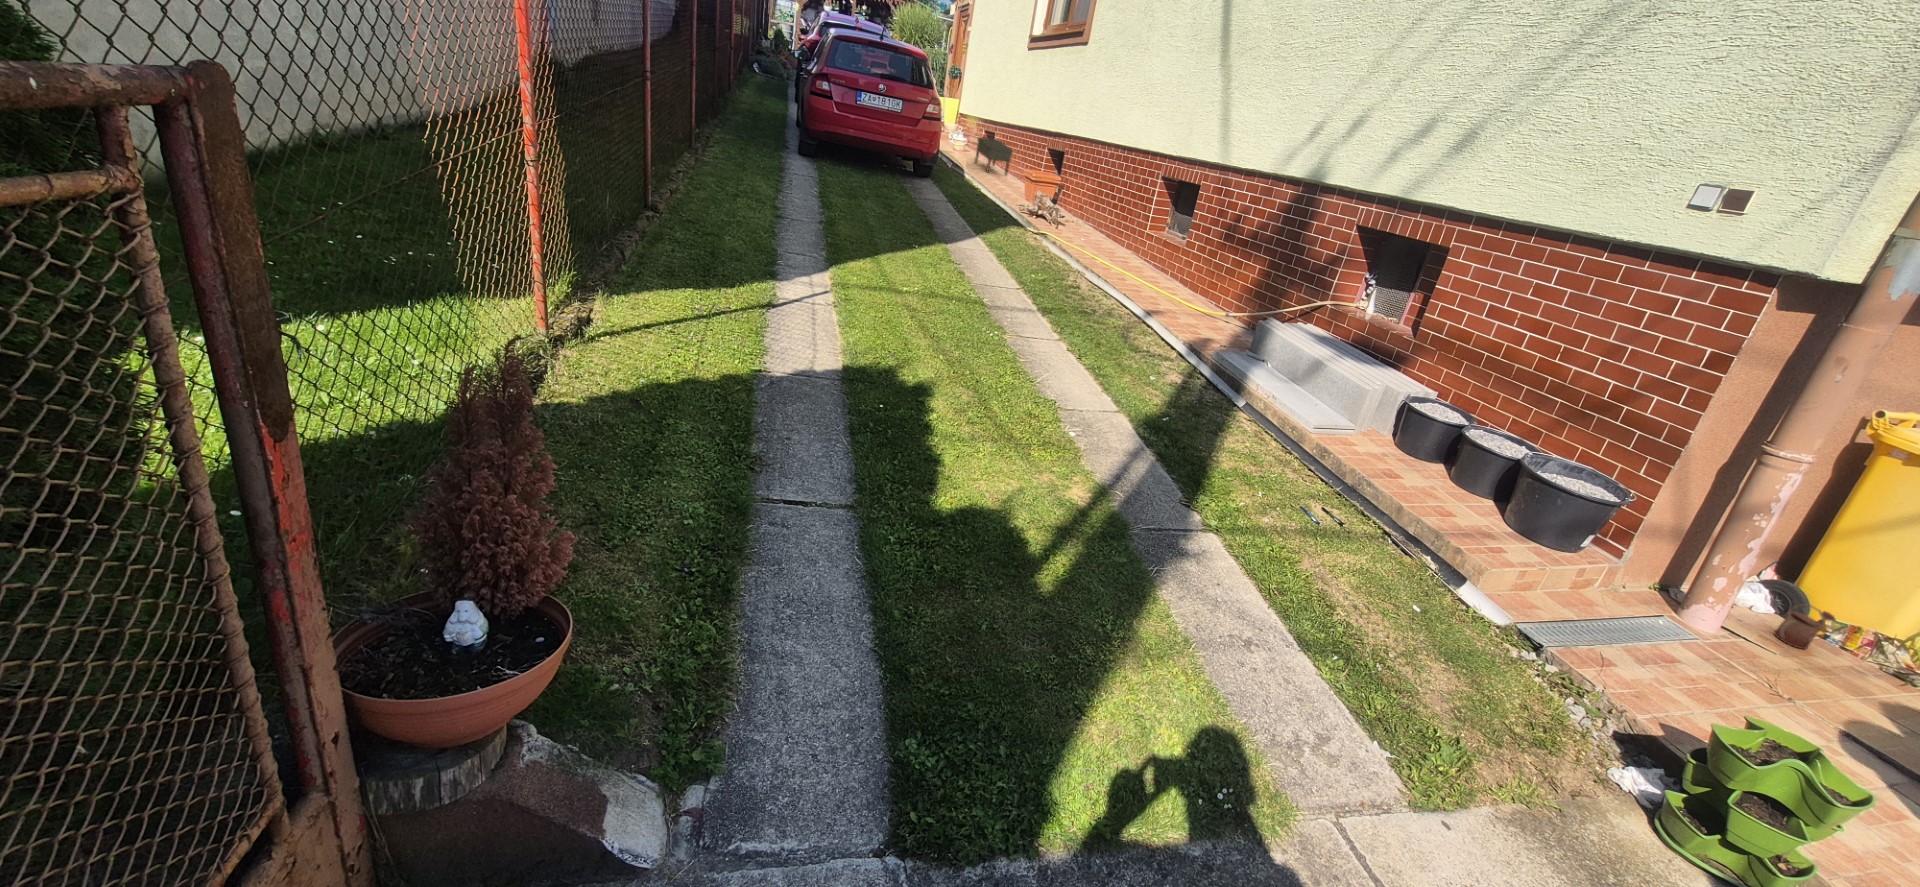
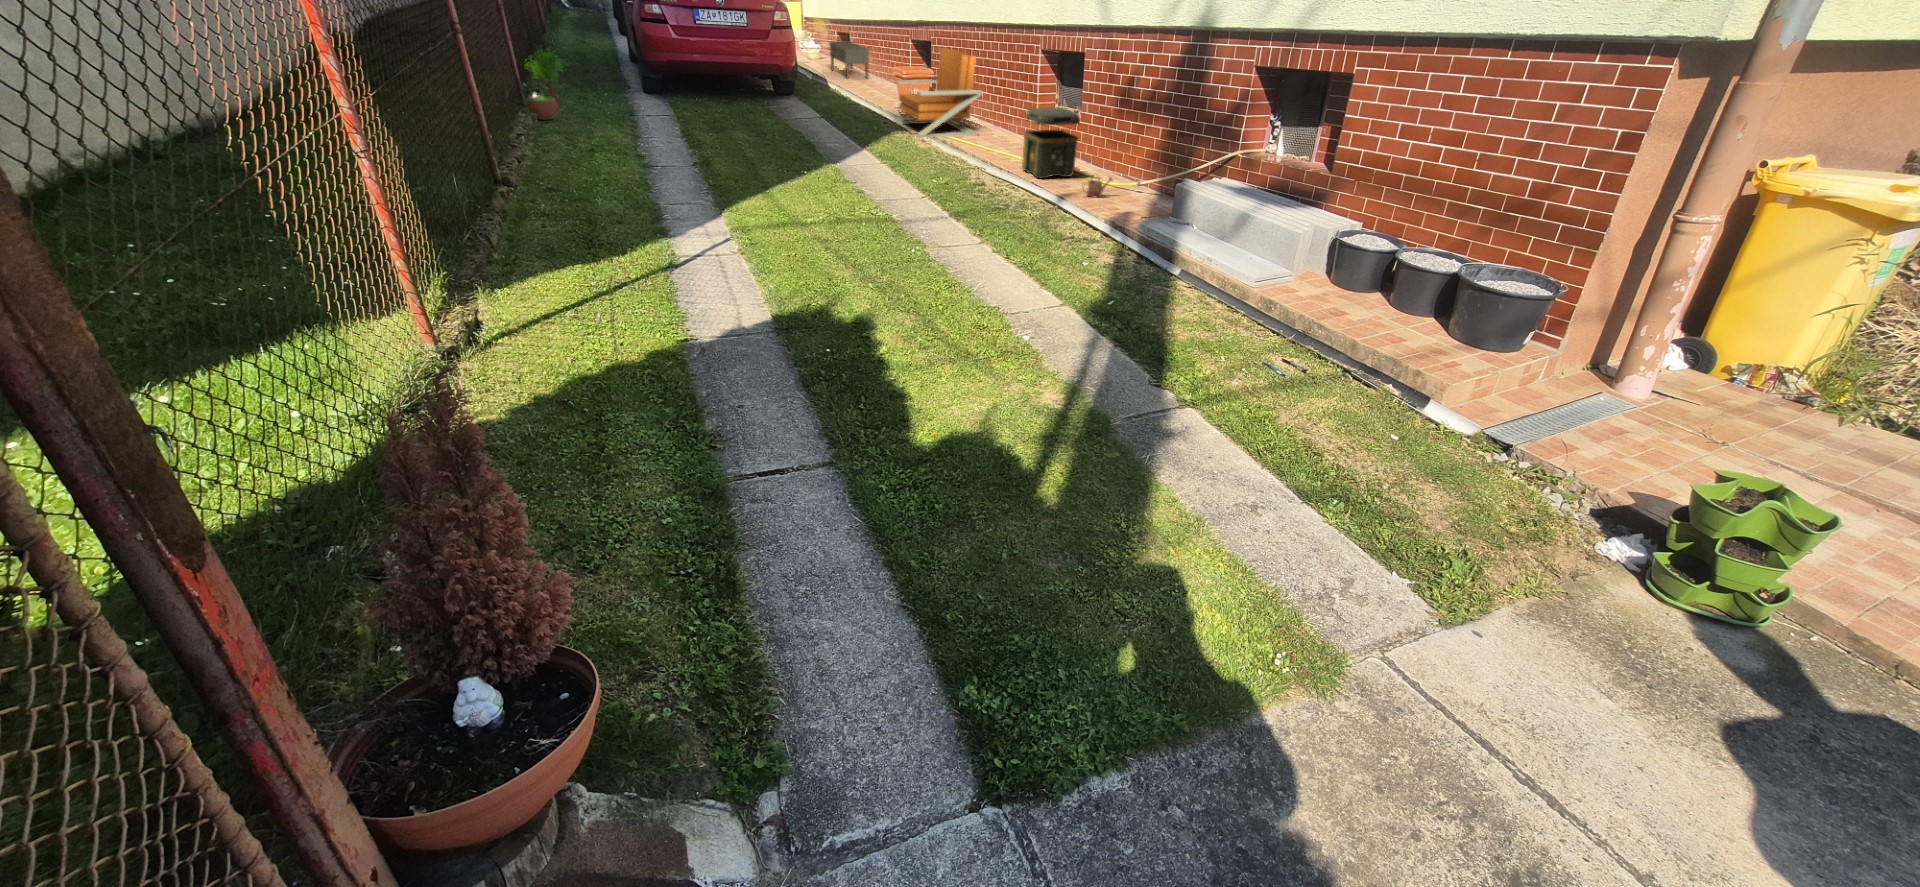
potted tree: none [690,95,730,160] -> present [526,53,560,120]
lounge chair: none [1018,159,1107,245] -> present [895,48,983,138]
toolbox: none [1126,228,1190,299] -> present [1022,108,1080,178]
watering can: present [1774,605,1835,649] -> present [1084,177,1113,197]

